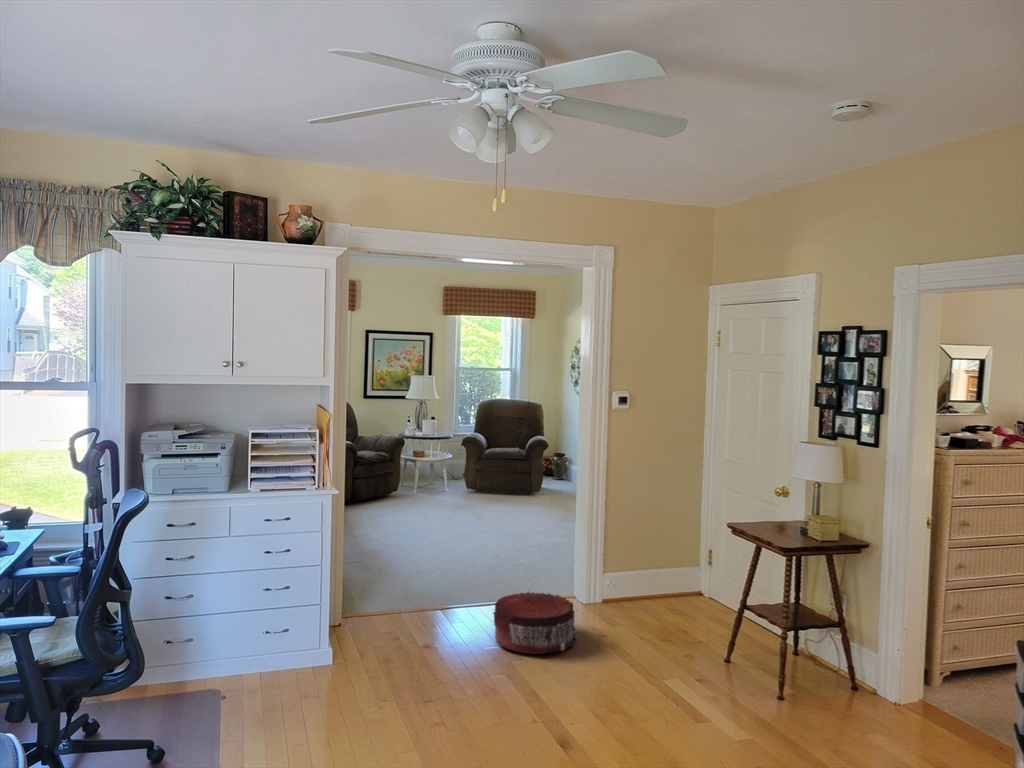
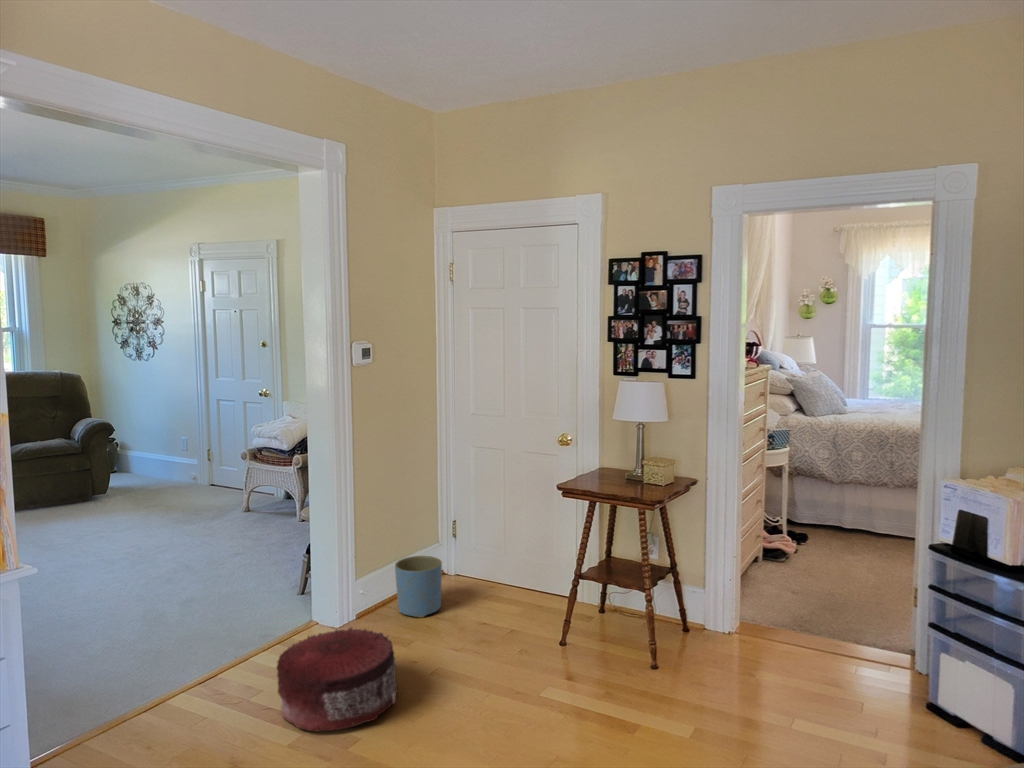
planter: none [626,566,664,614] -> present [395,556,442,618]

